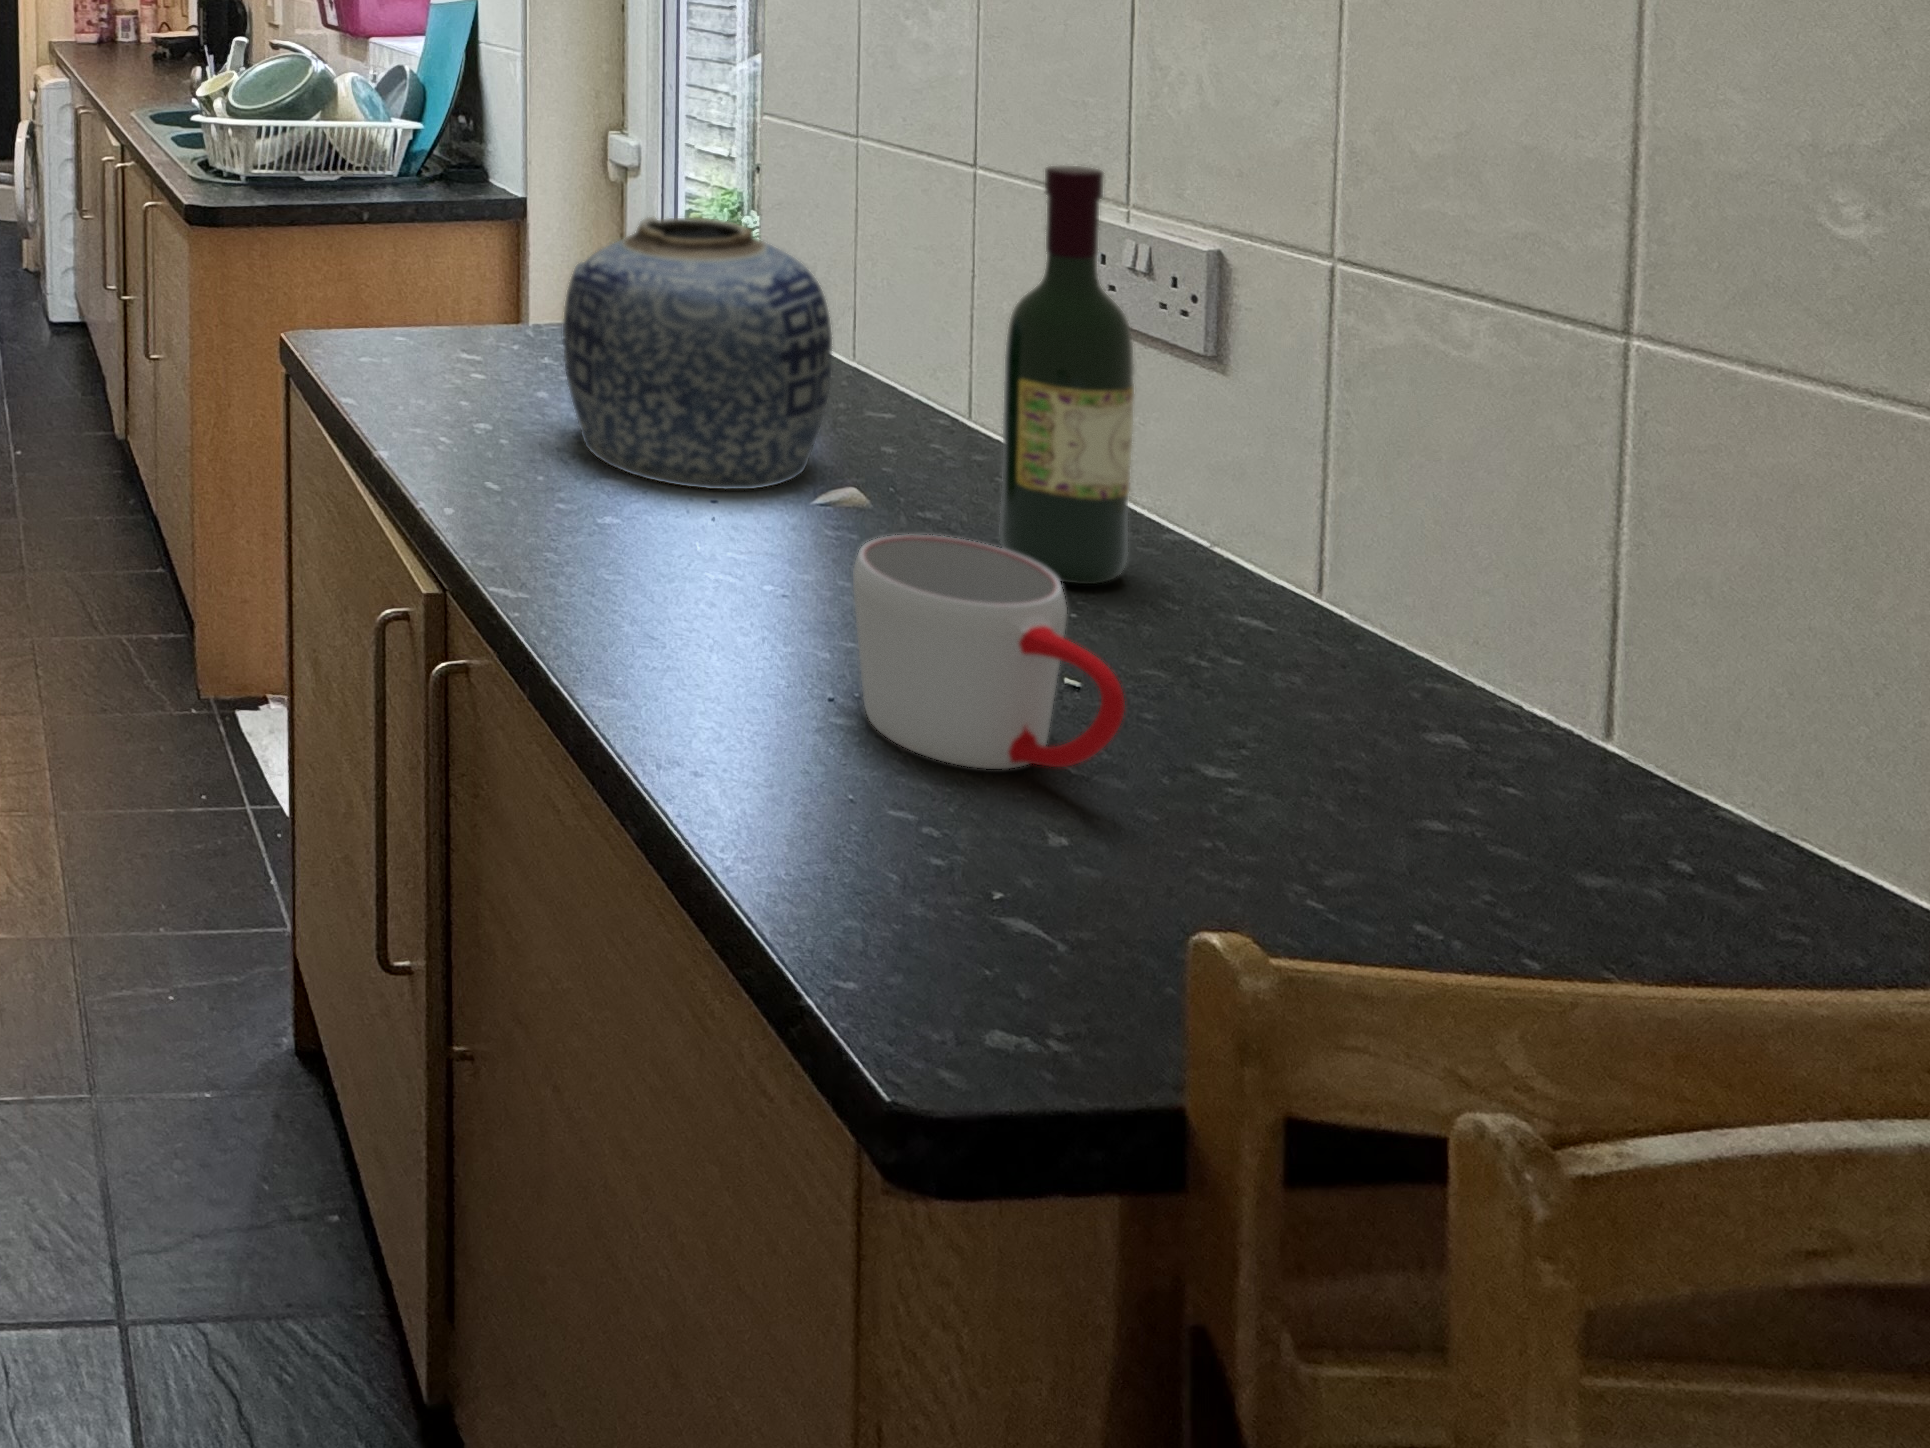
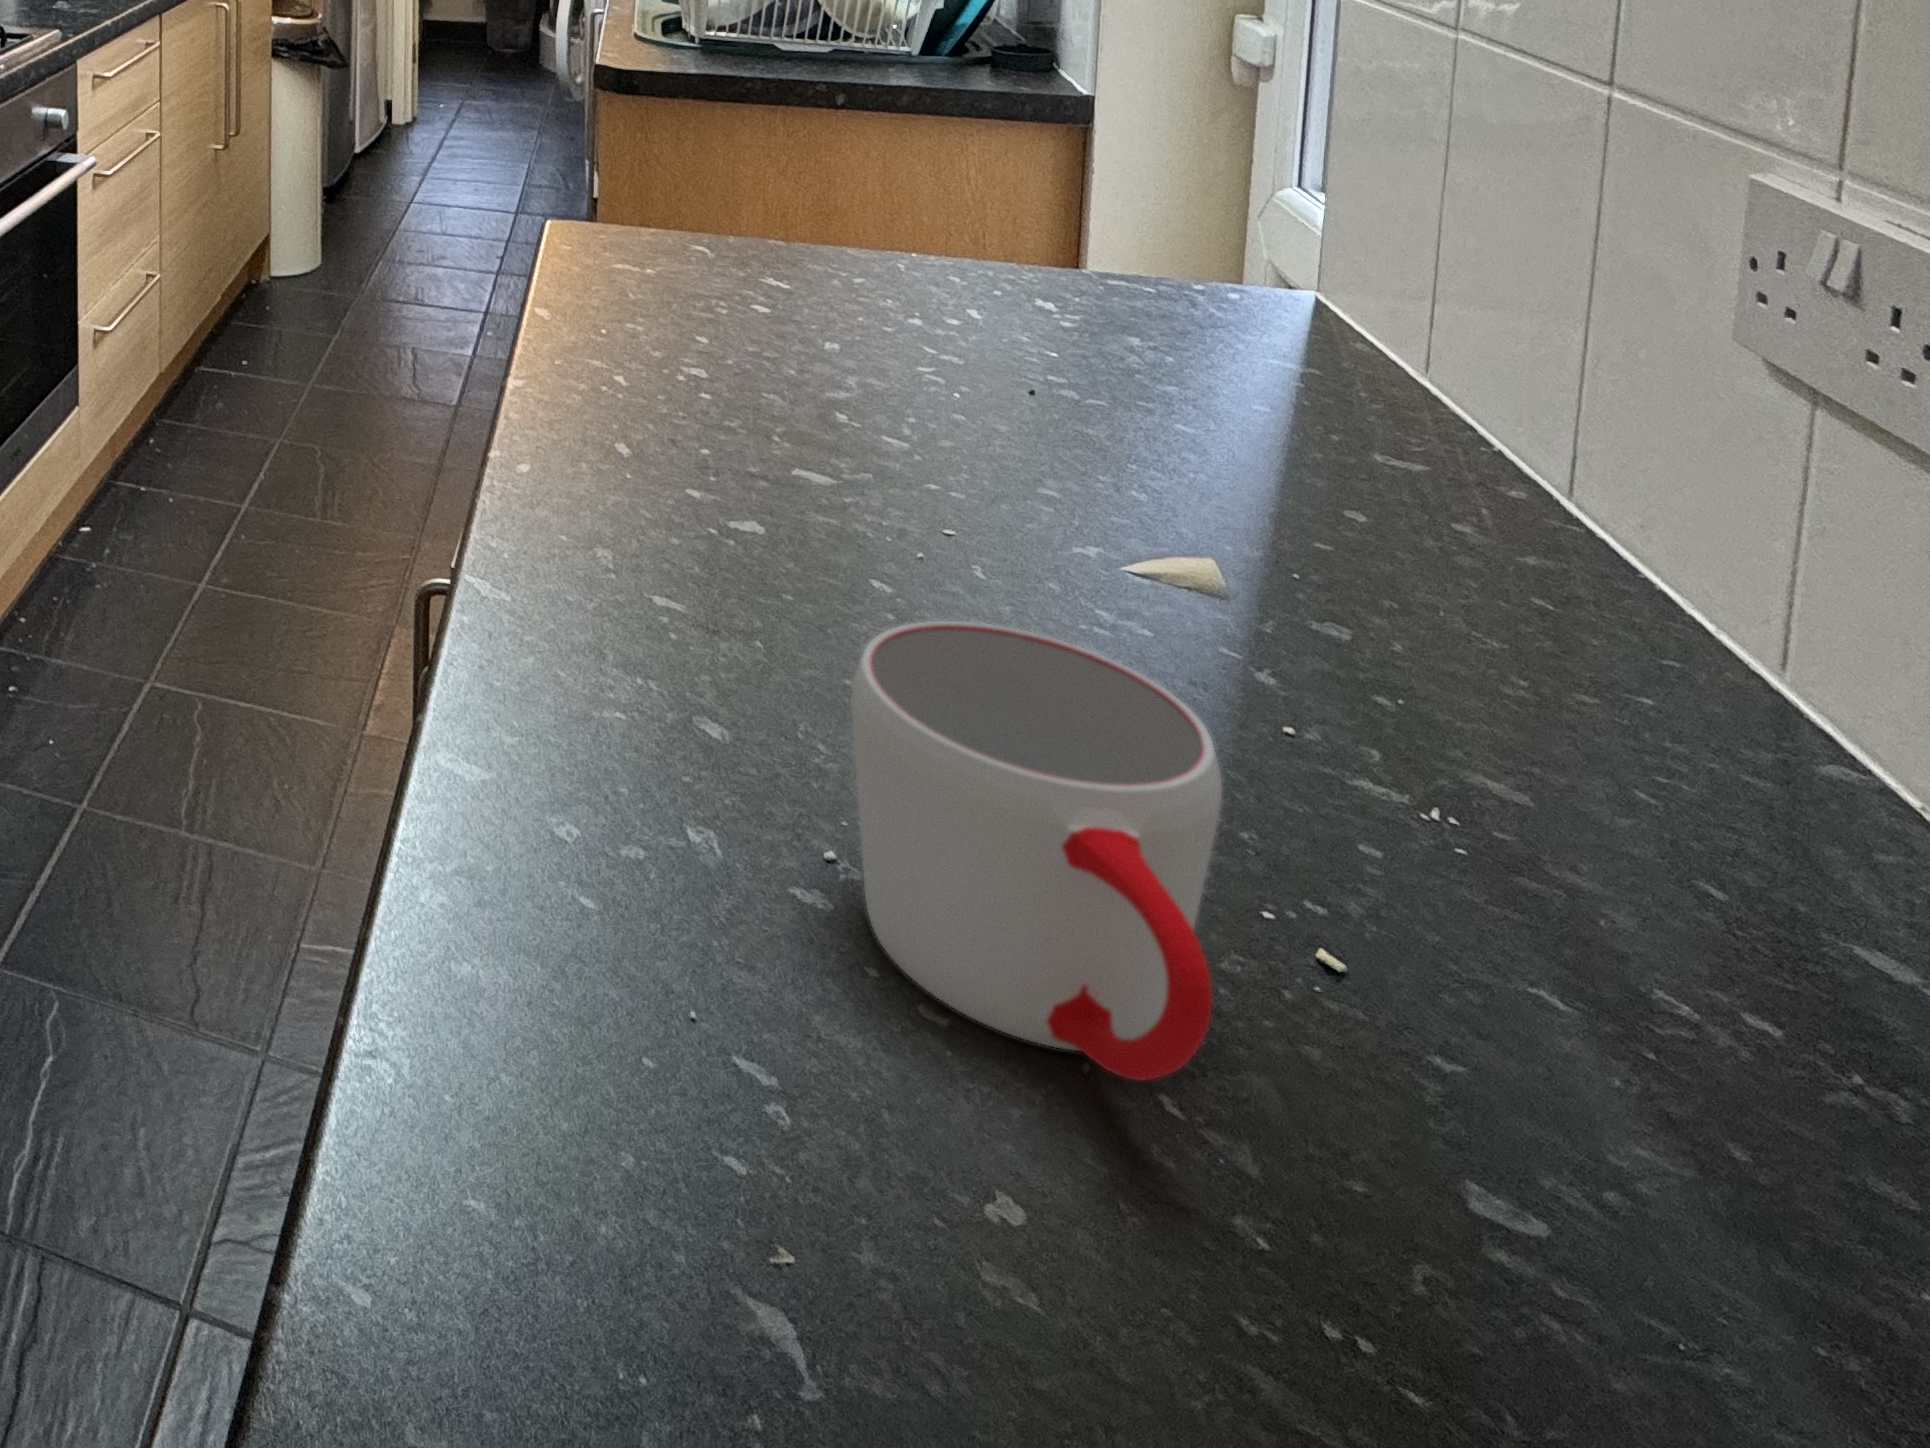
wine bottle: present [1000,166,1134,584] -> none [1407,67,1697,794]
vase: present [563,217,832,489] -> none [796,106,1227,519]

